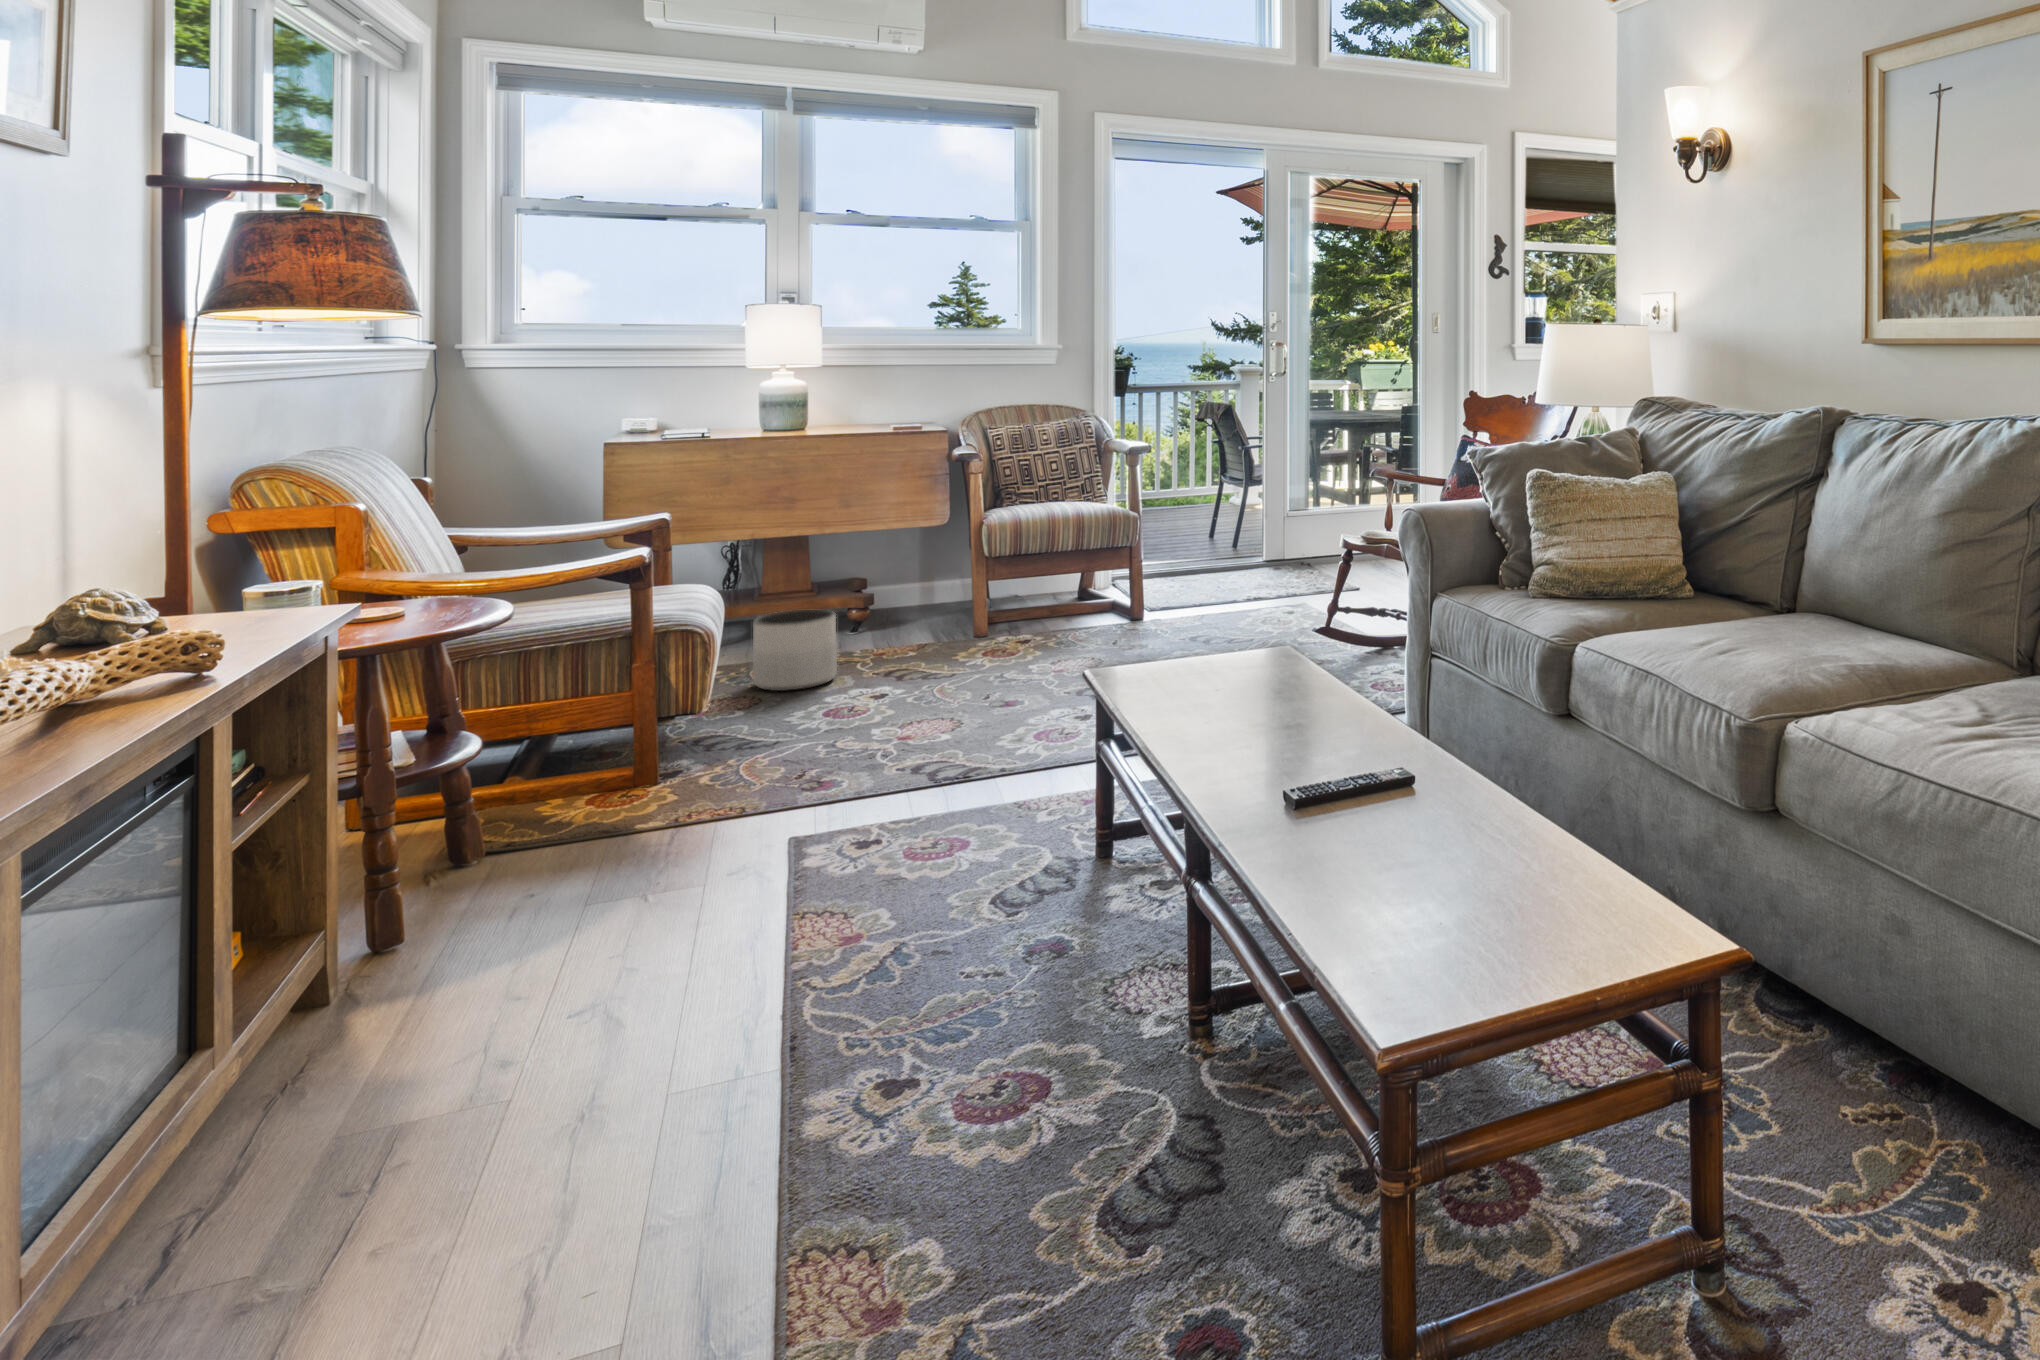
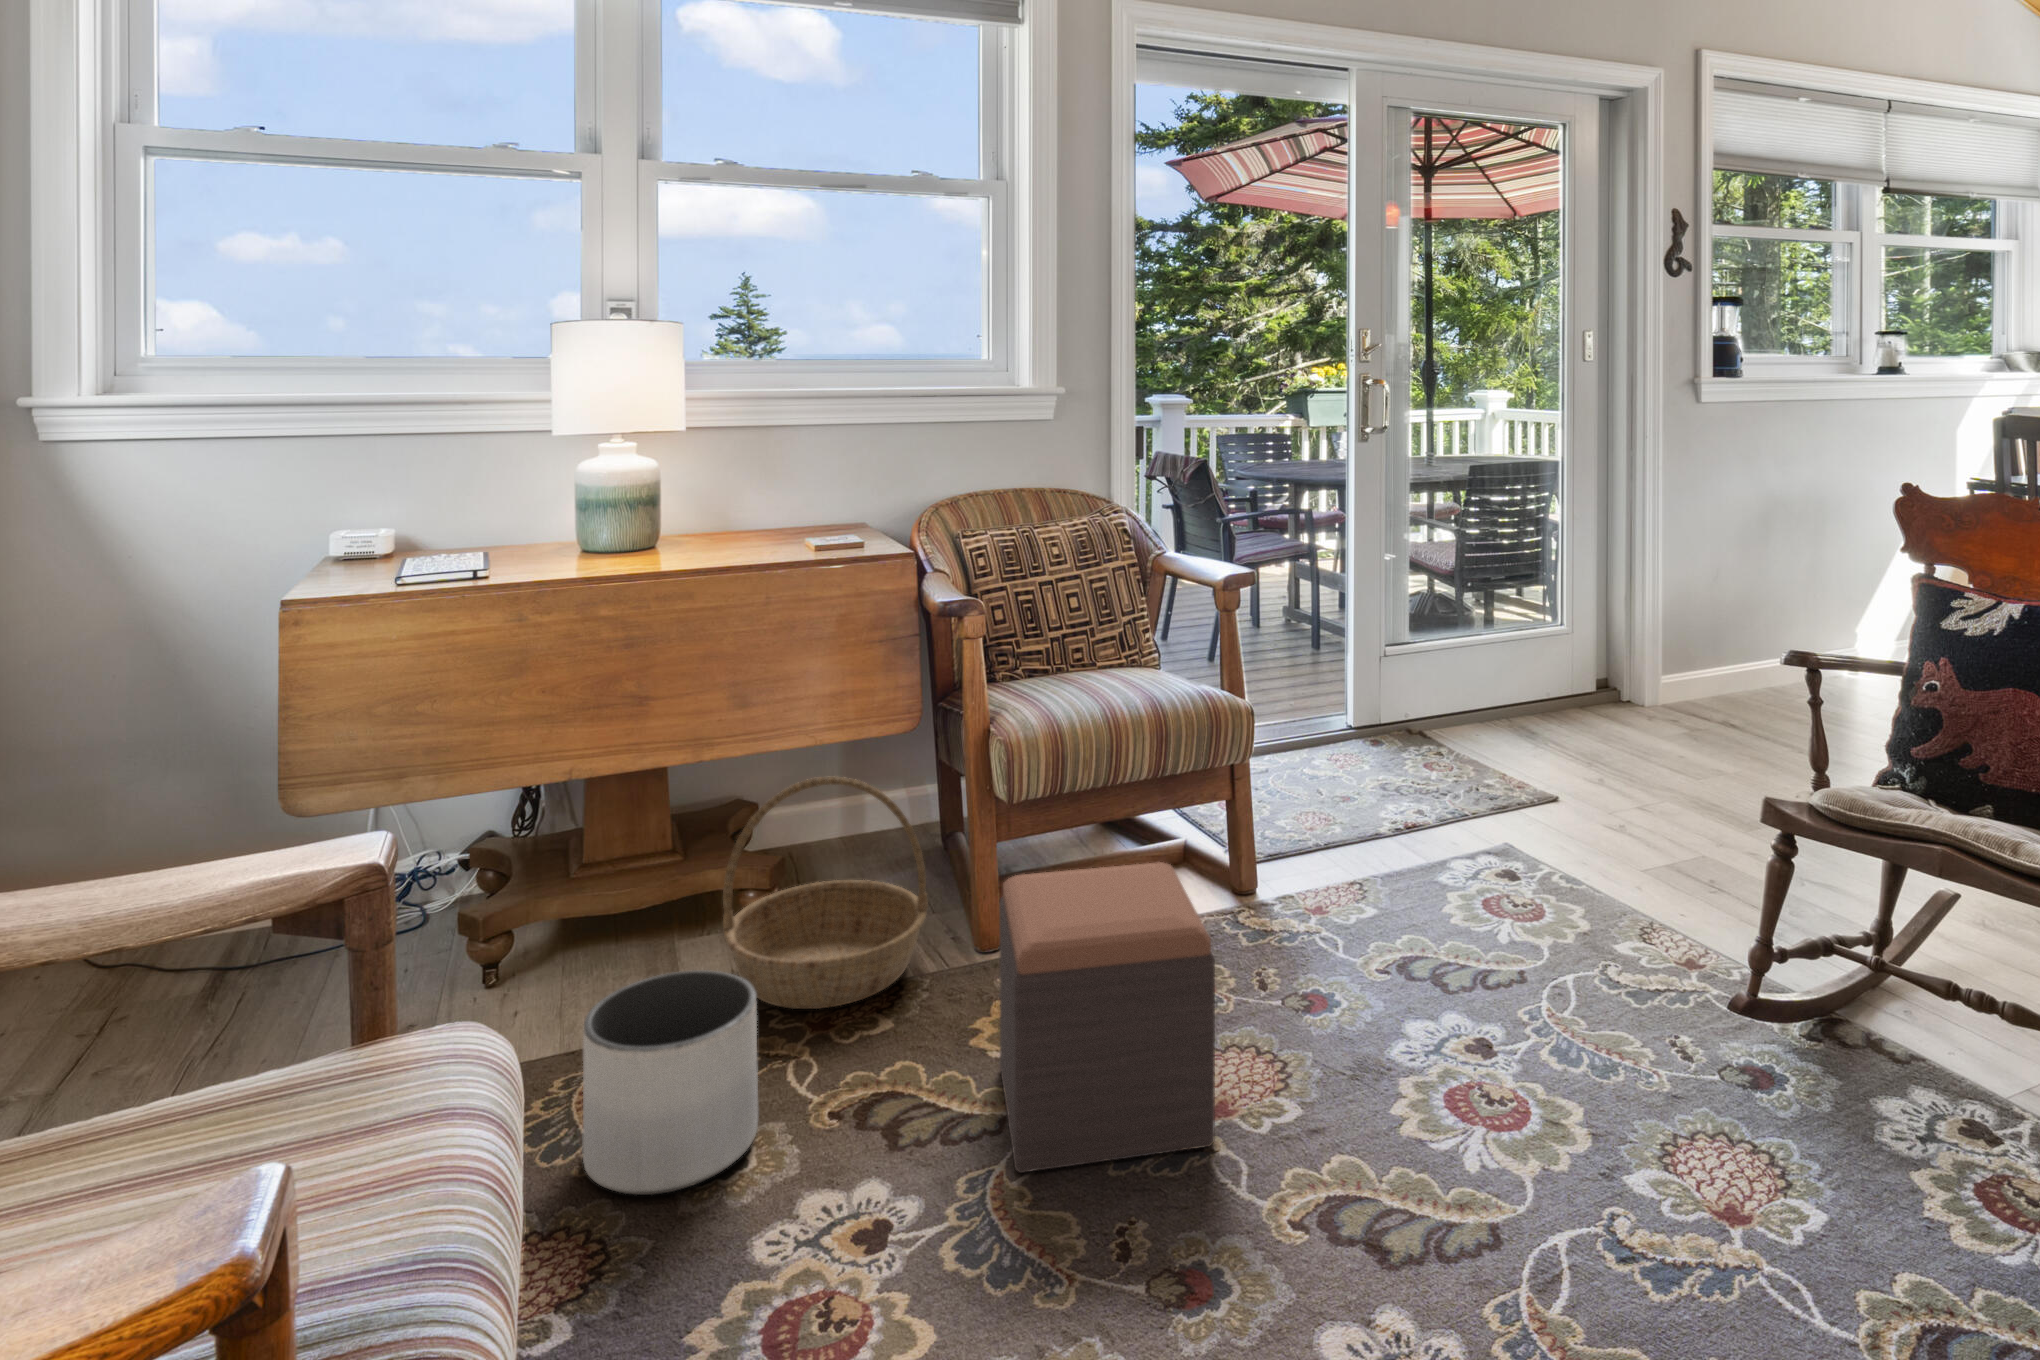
basket: none [833,541,944,651] -> present [723,777,928,1009]
footstool: none [950,567,1052,686] -> present [1000,862,1215,1173]

